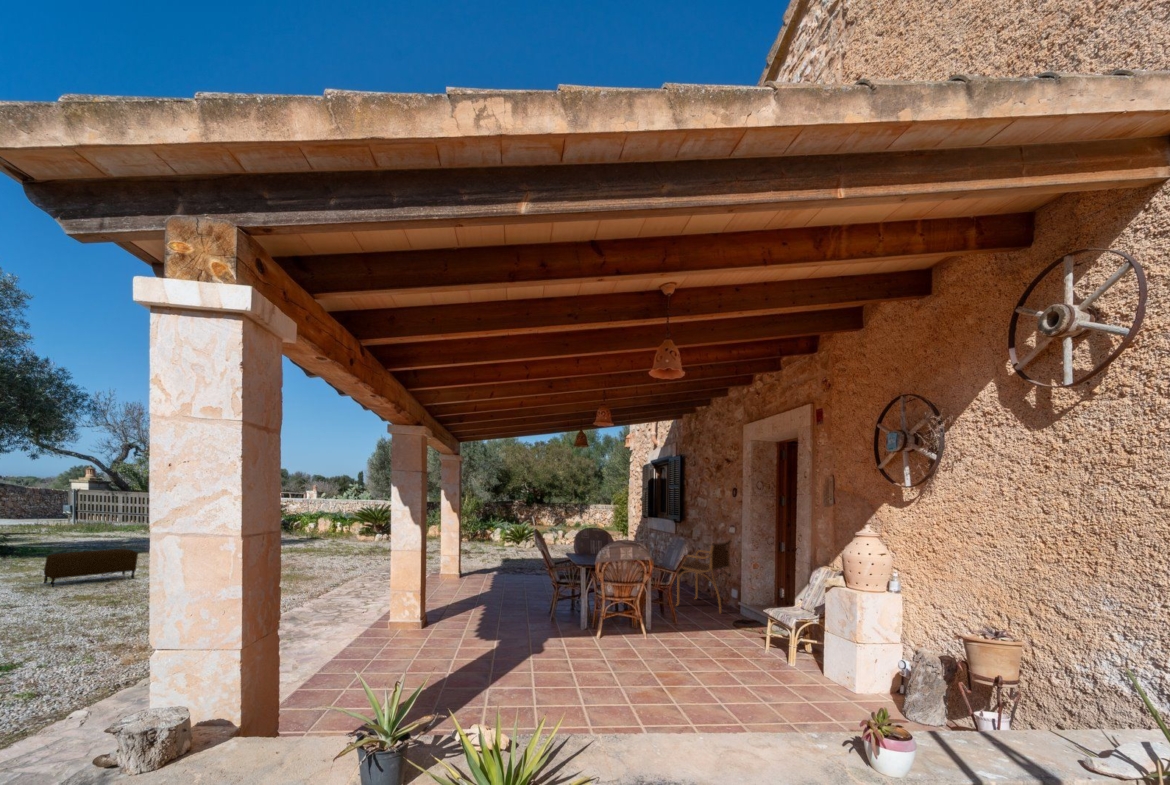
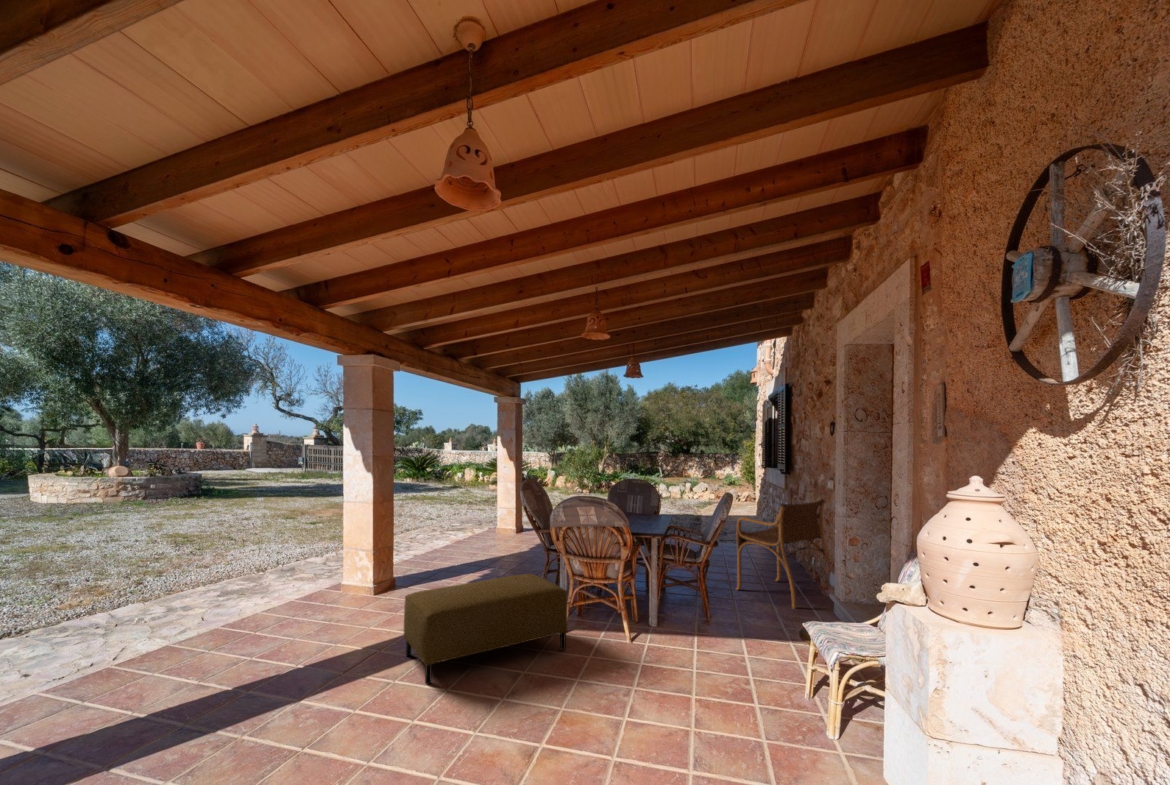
ottoman: present [44,549,138,587] -> present [404,574,568,684]

